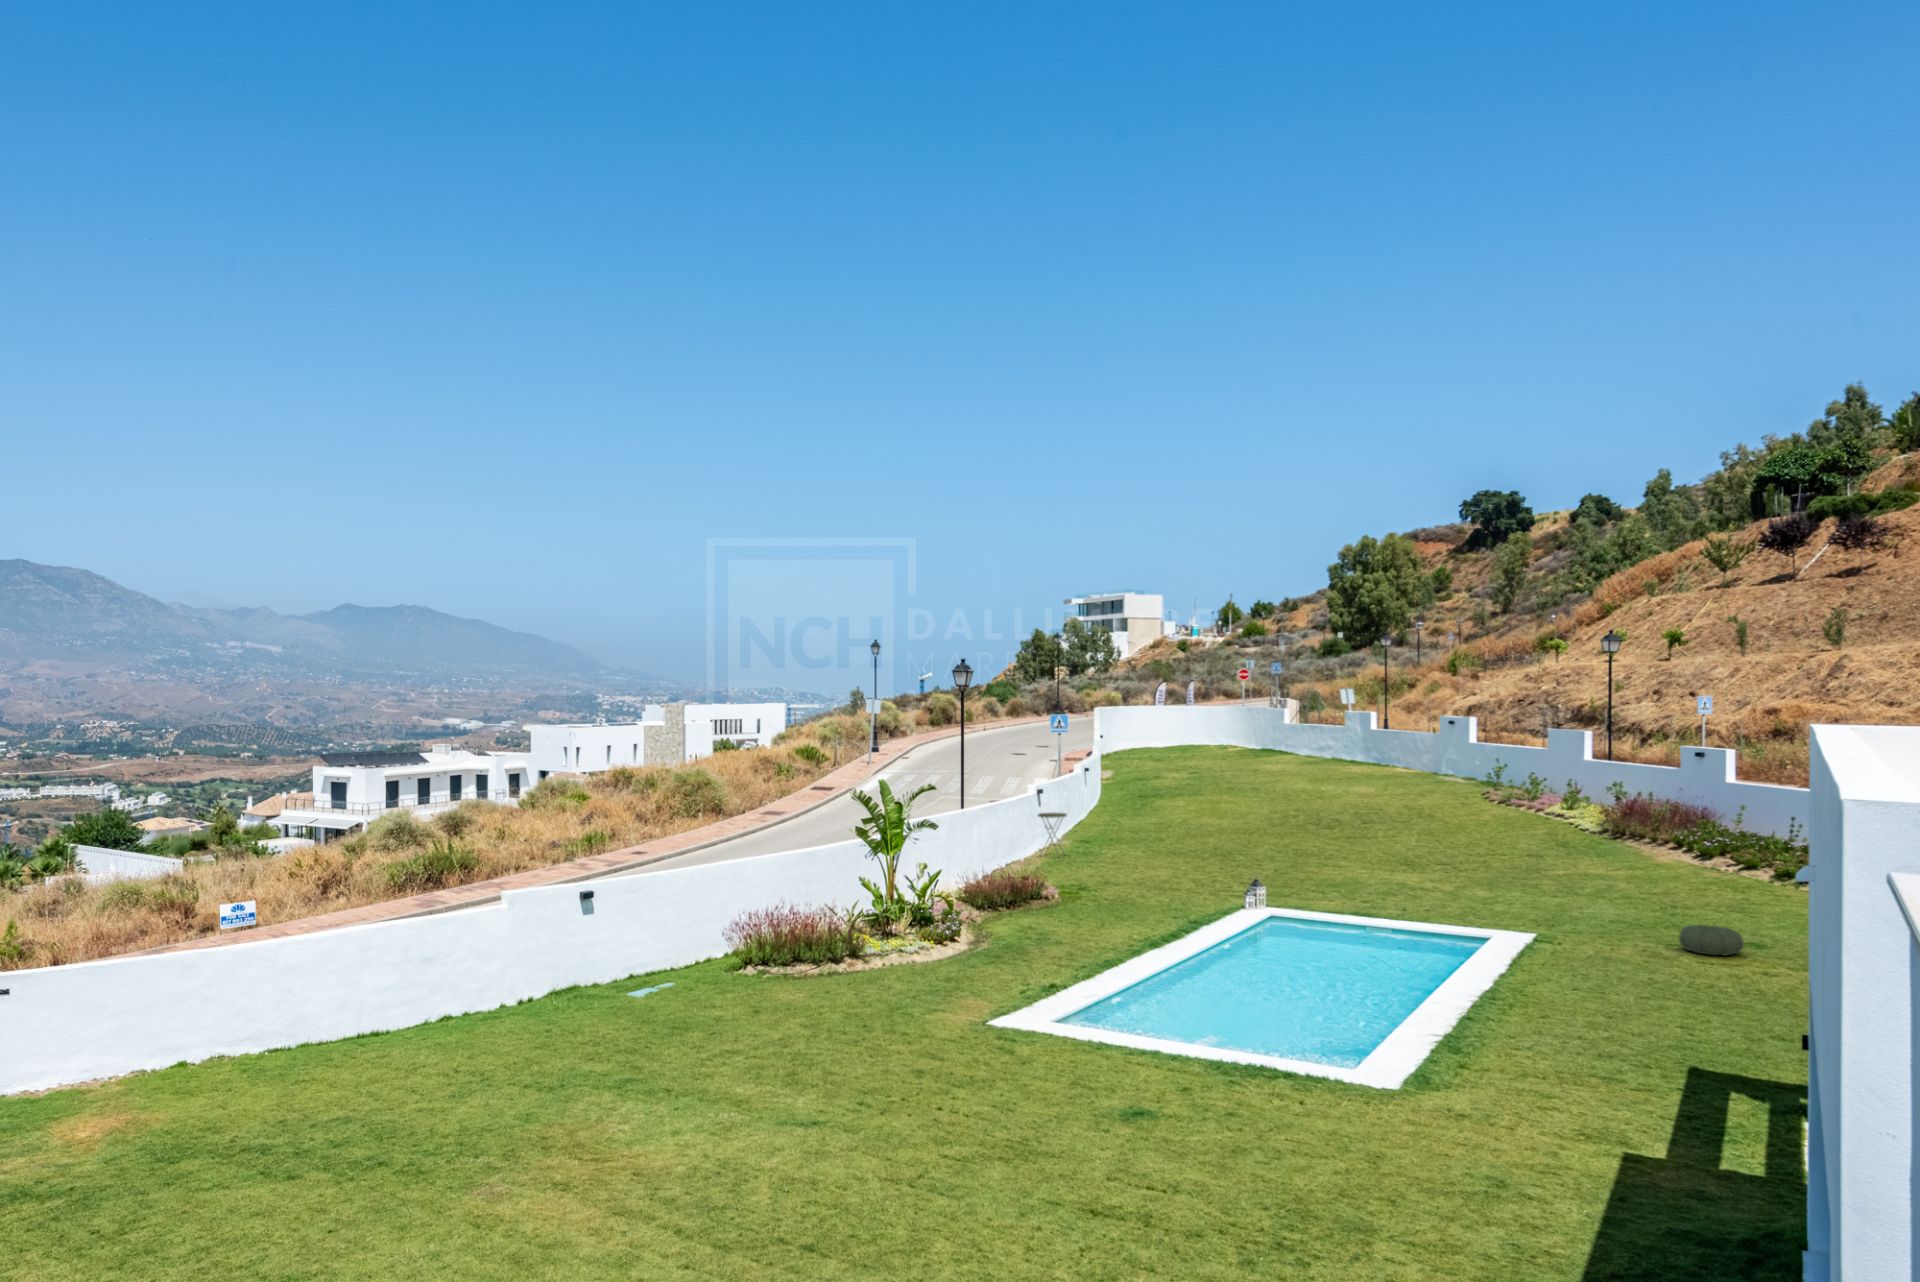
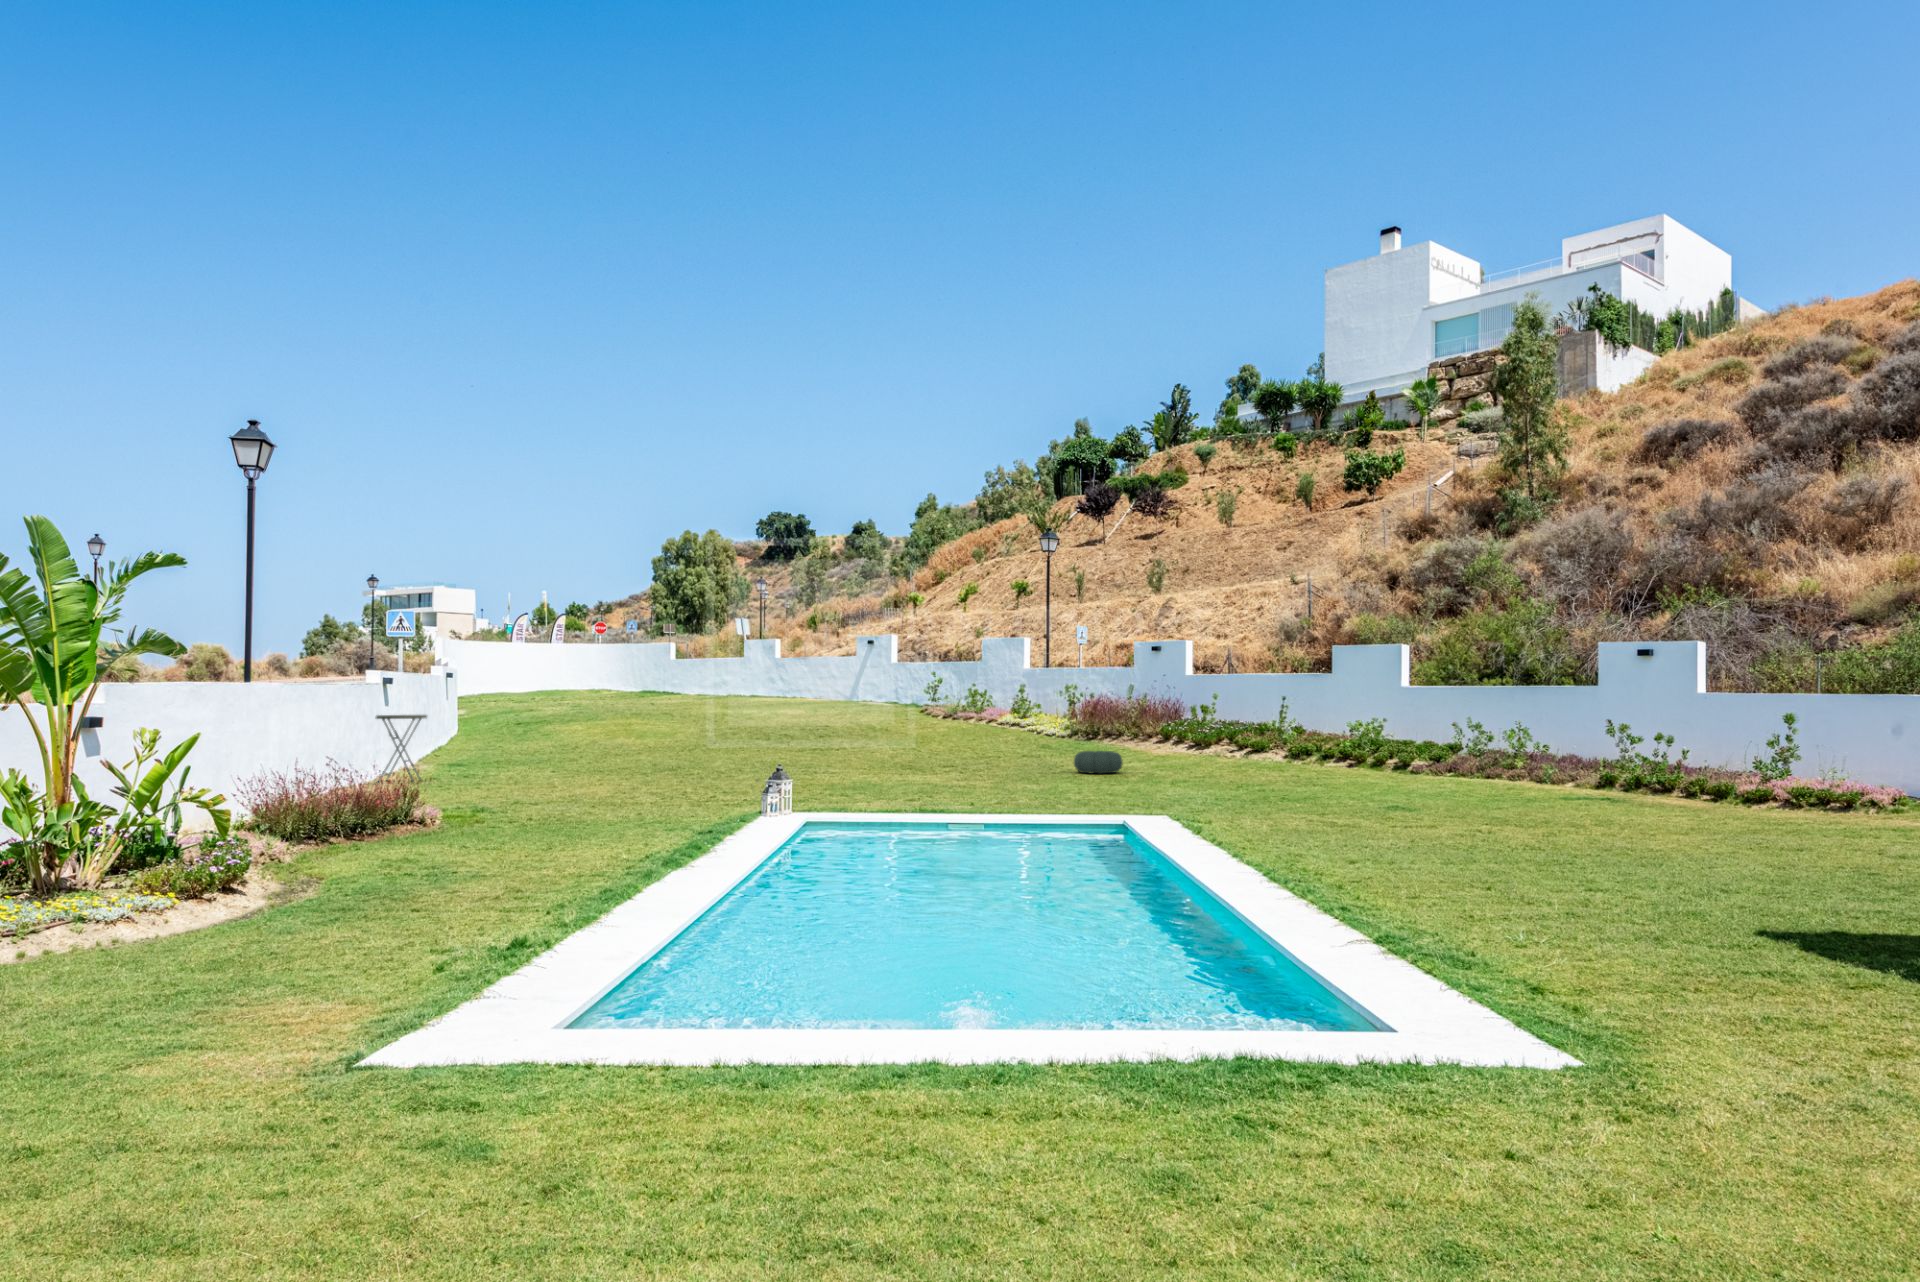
pouf: present [1679,925,1744,956] -> present [1074,751,1123,774]

